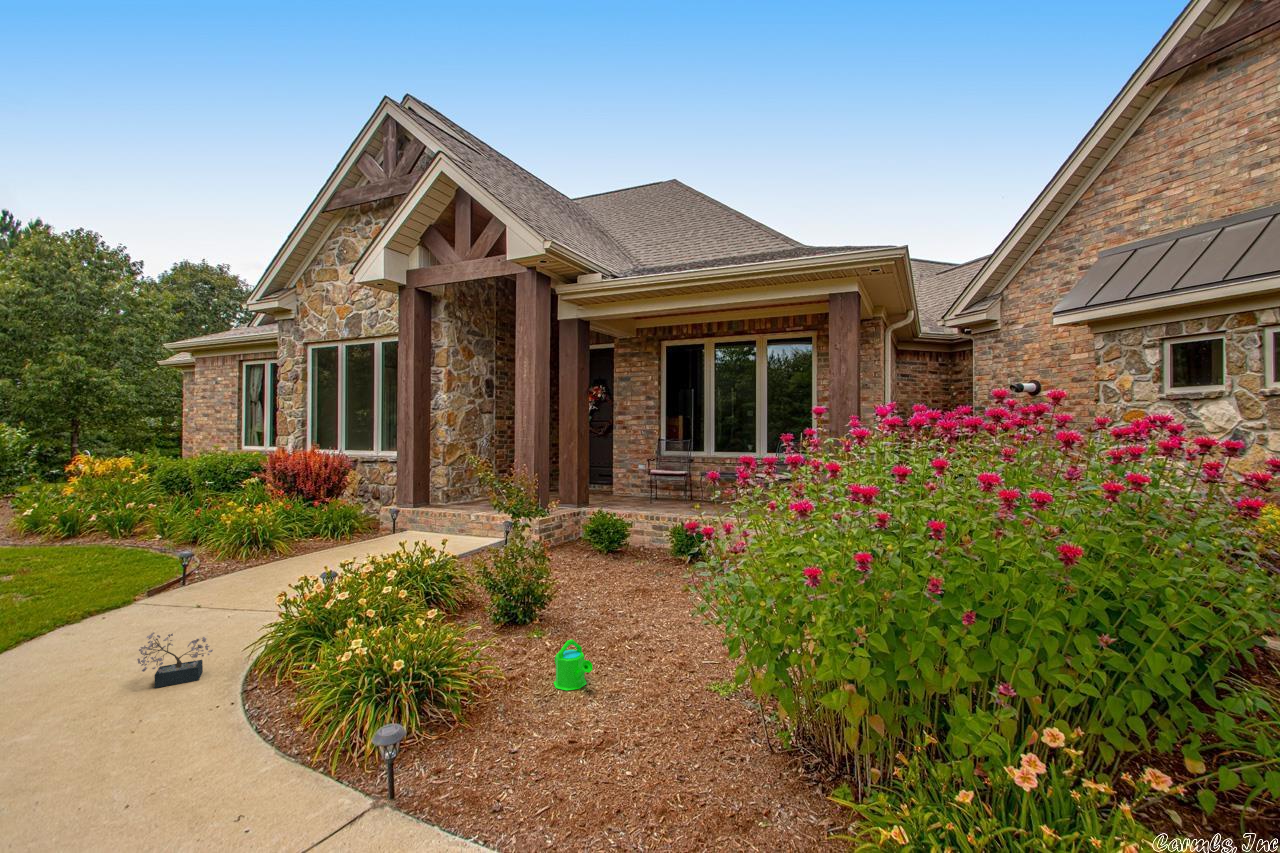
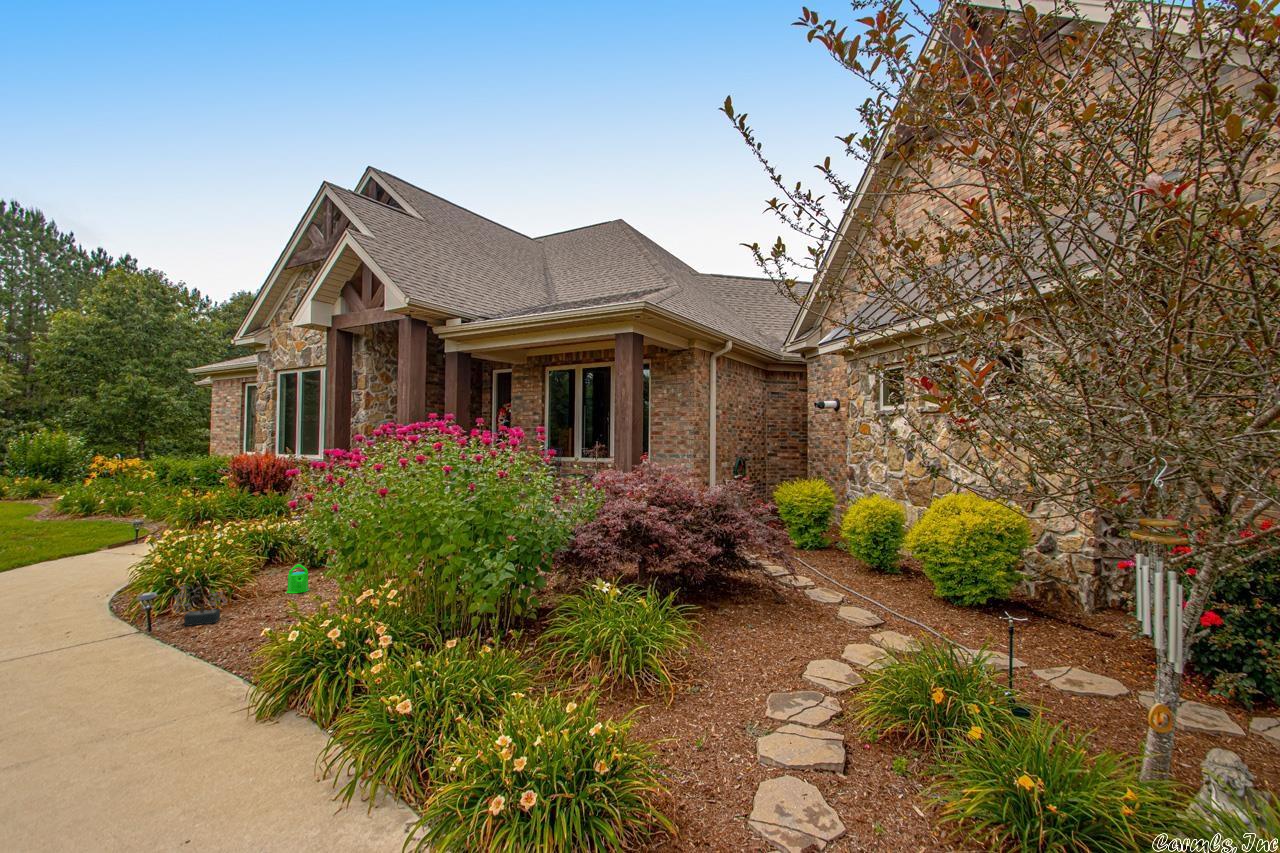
decorative plant: present [137,632,213,688] -> present [174,586,227,626]

